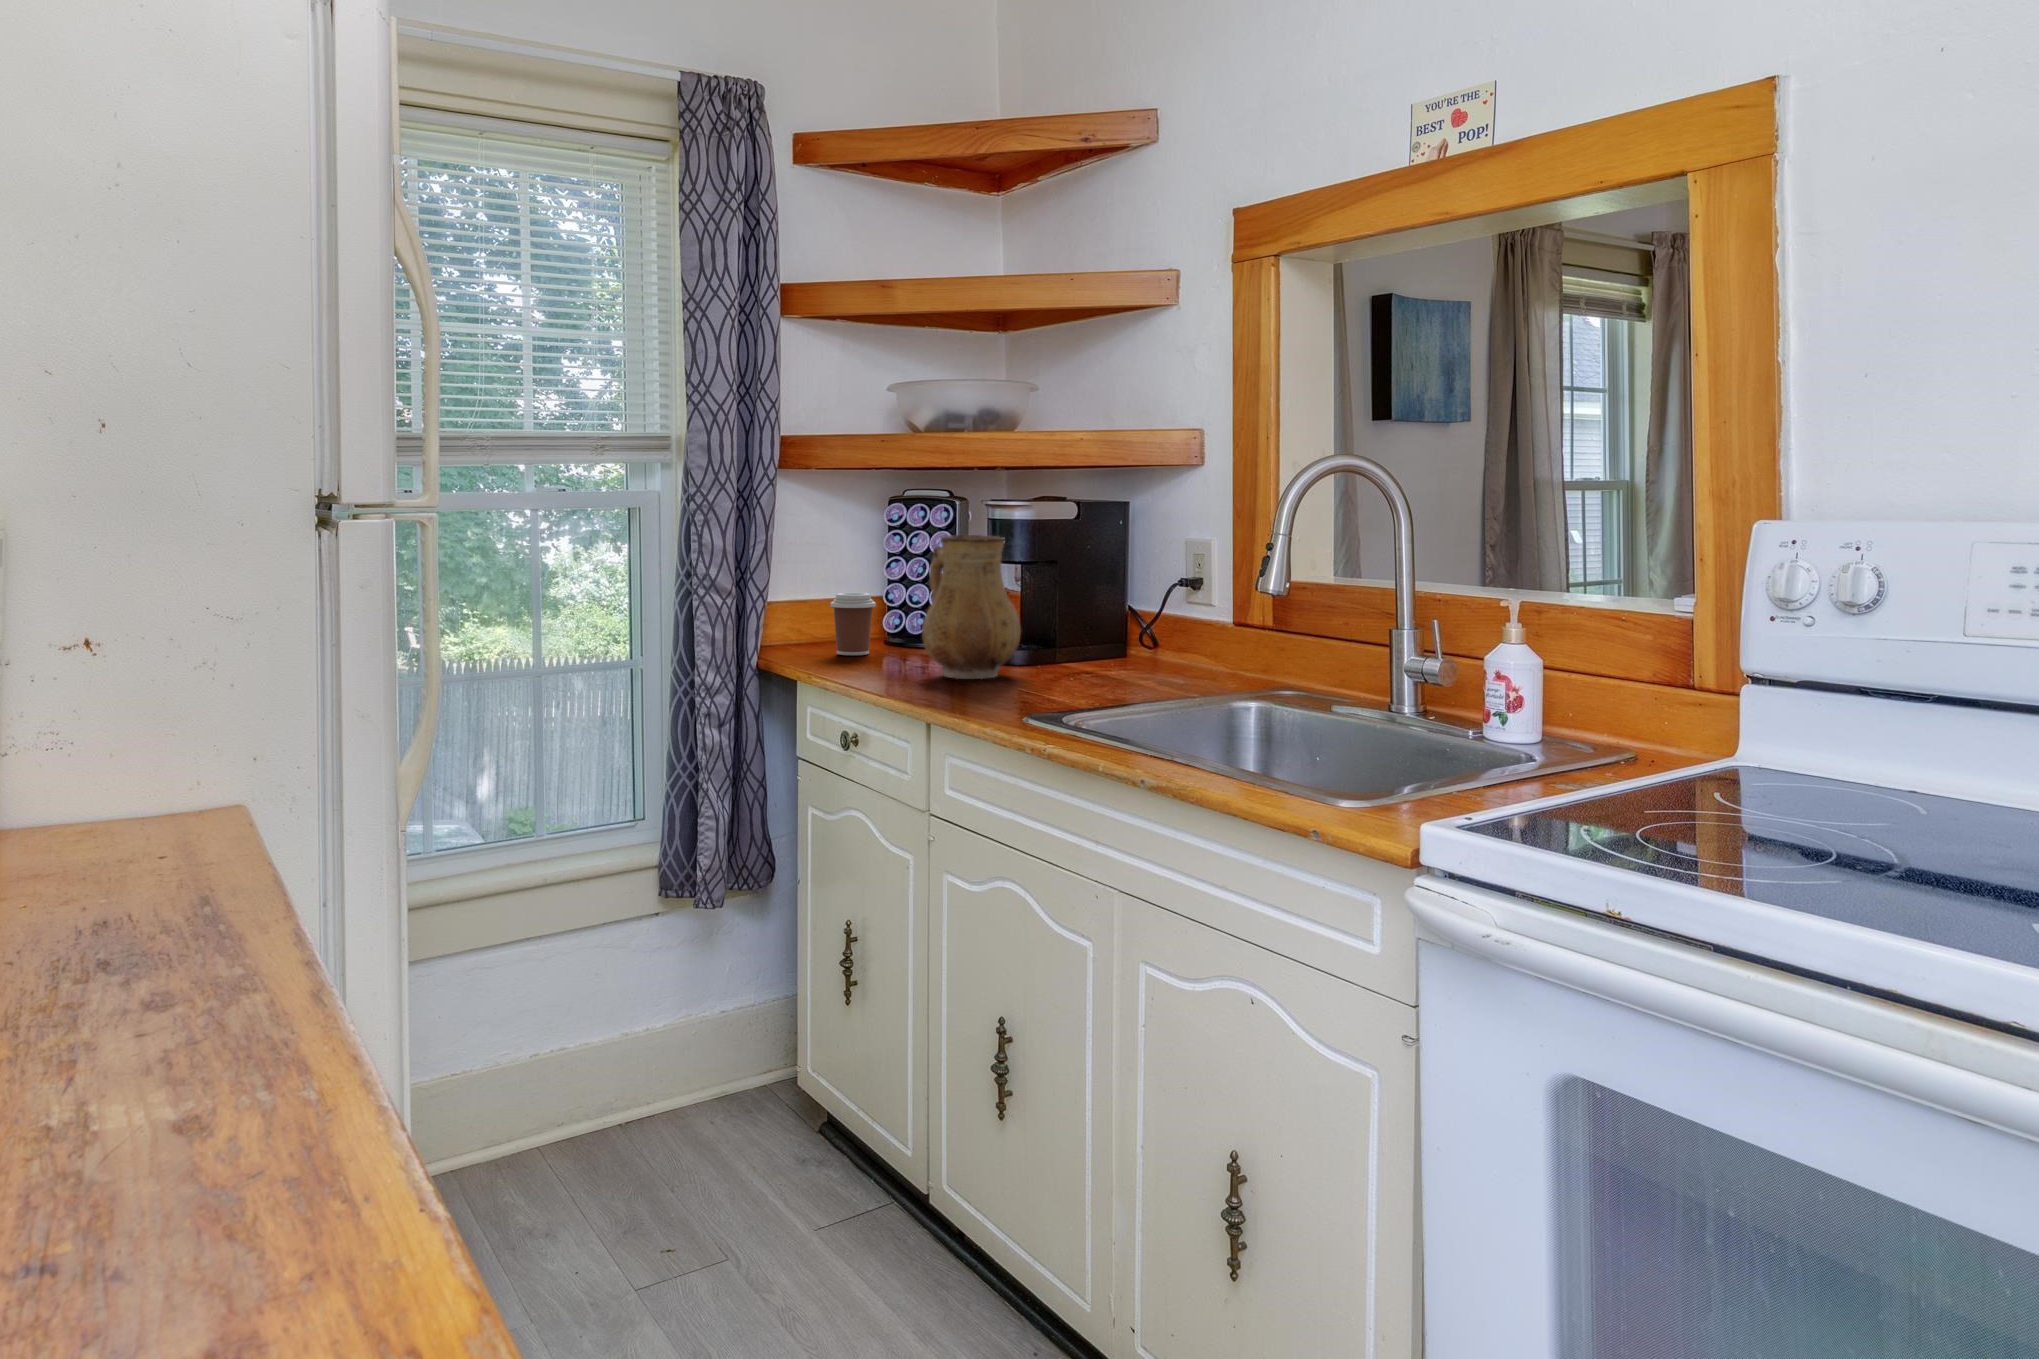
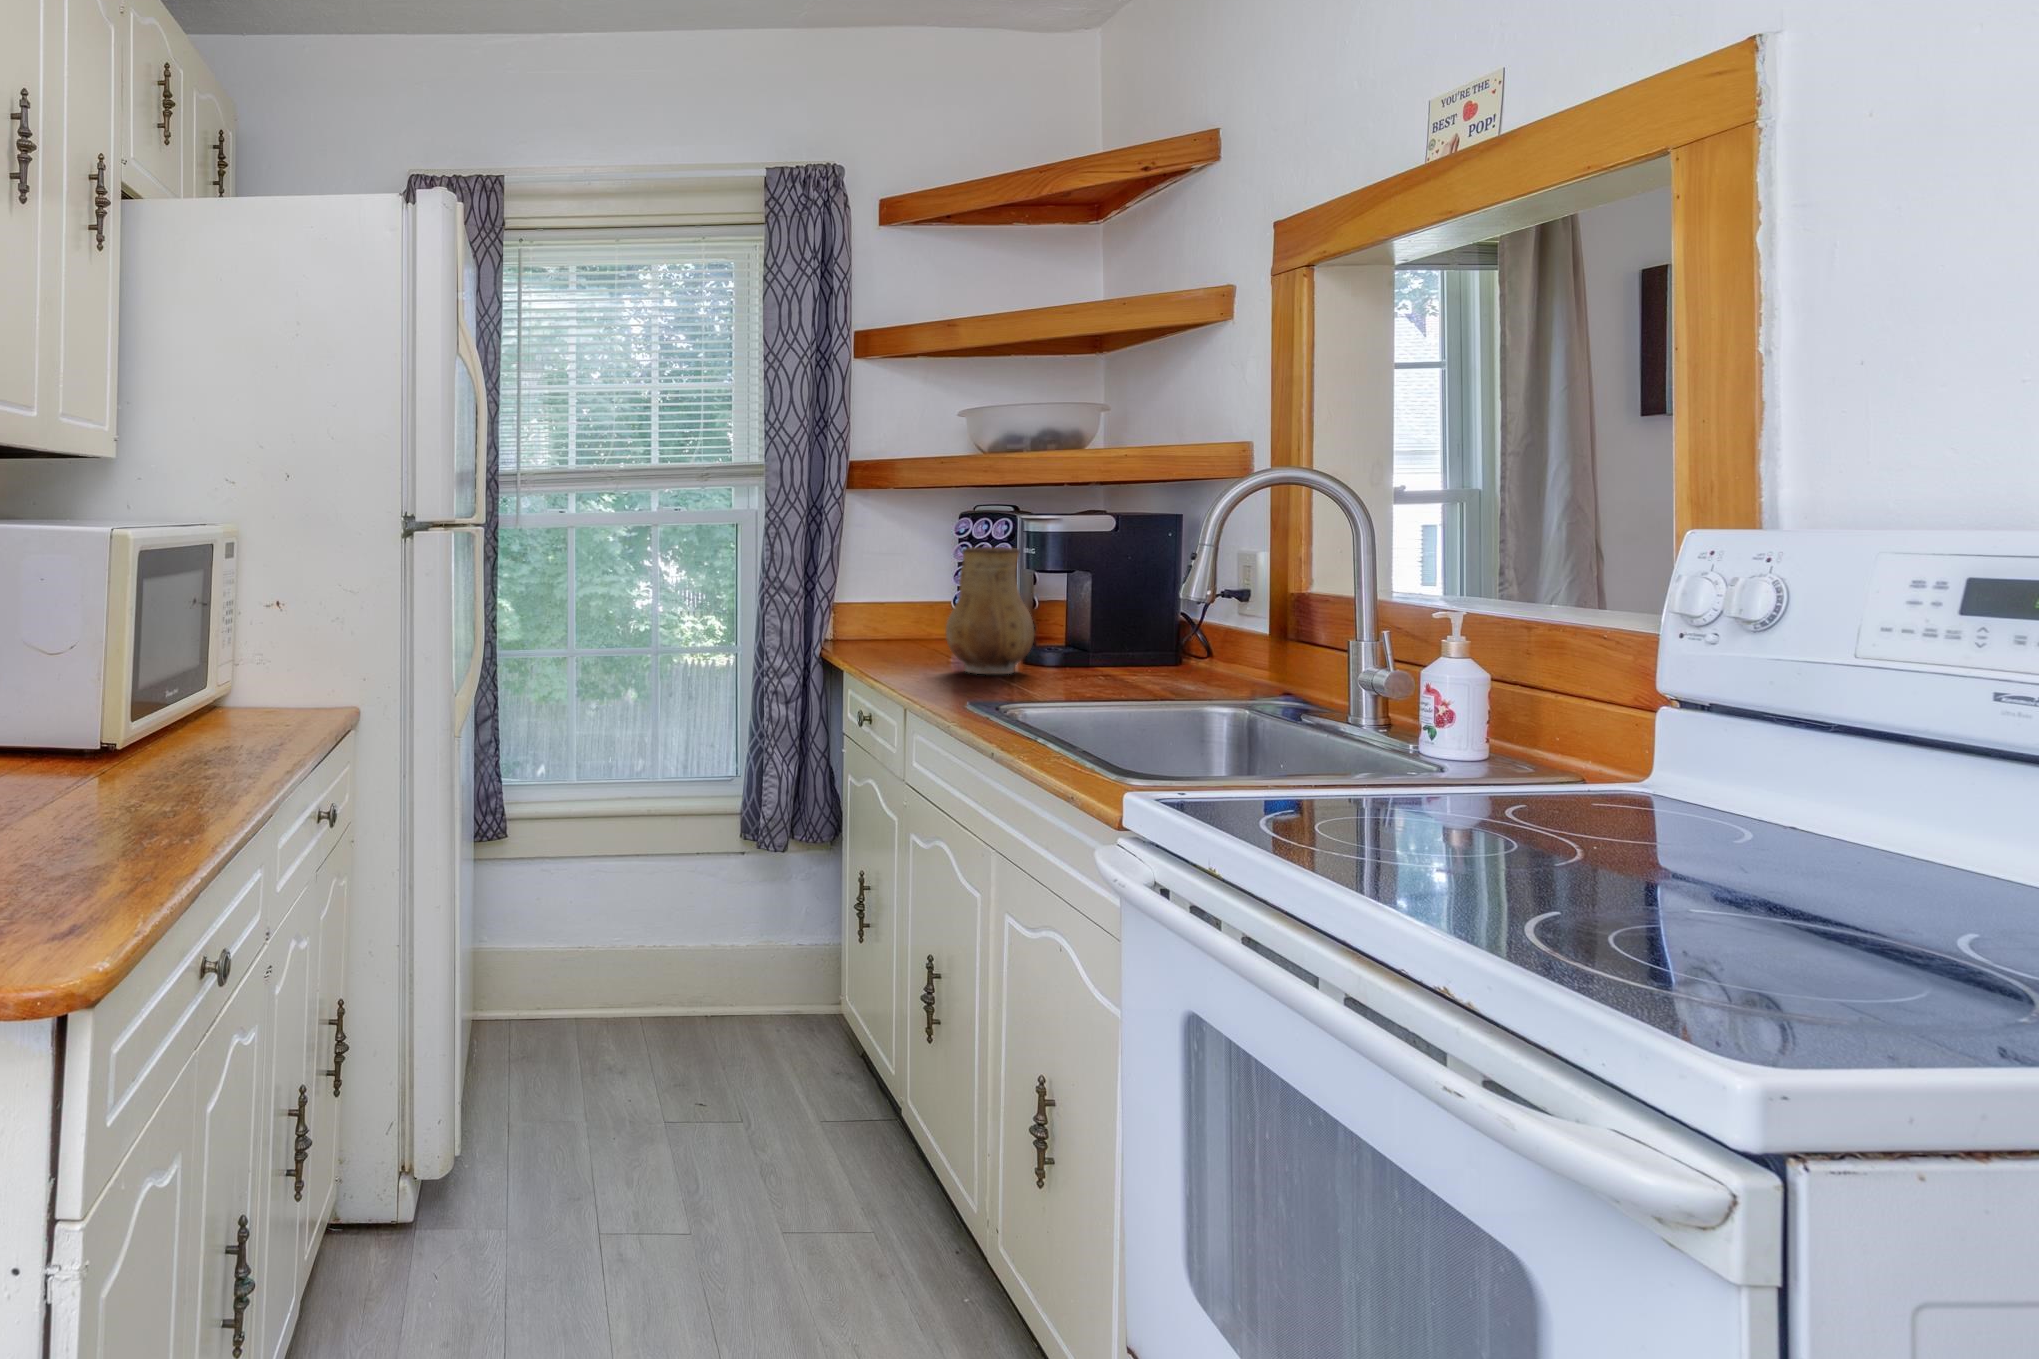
coffee cup: present [830,593,876,655] -> none [891,597,930,652]

